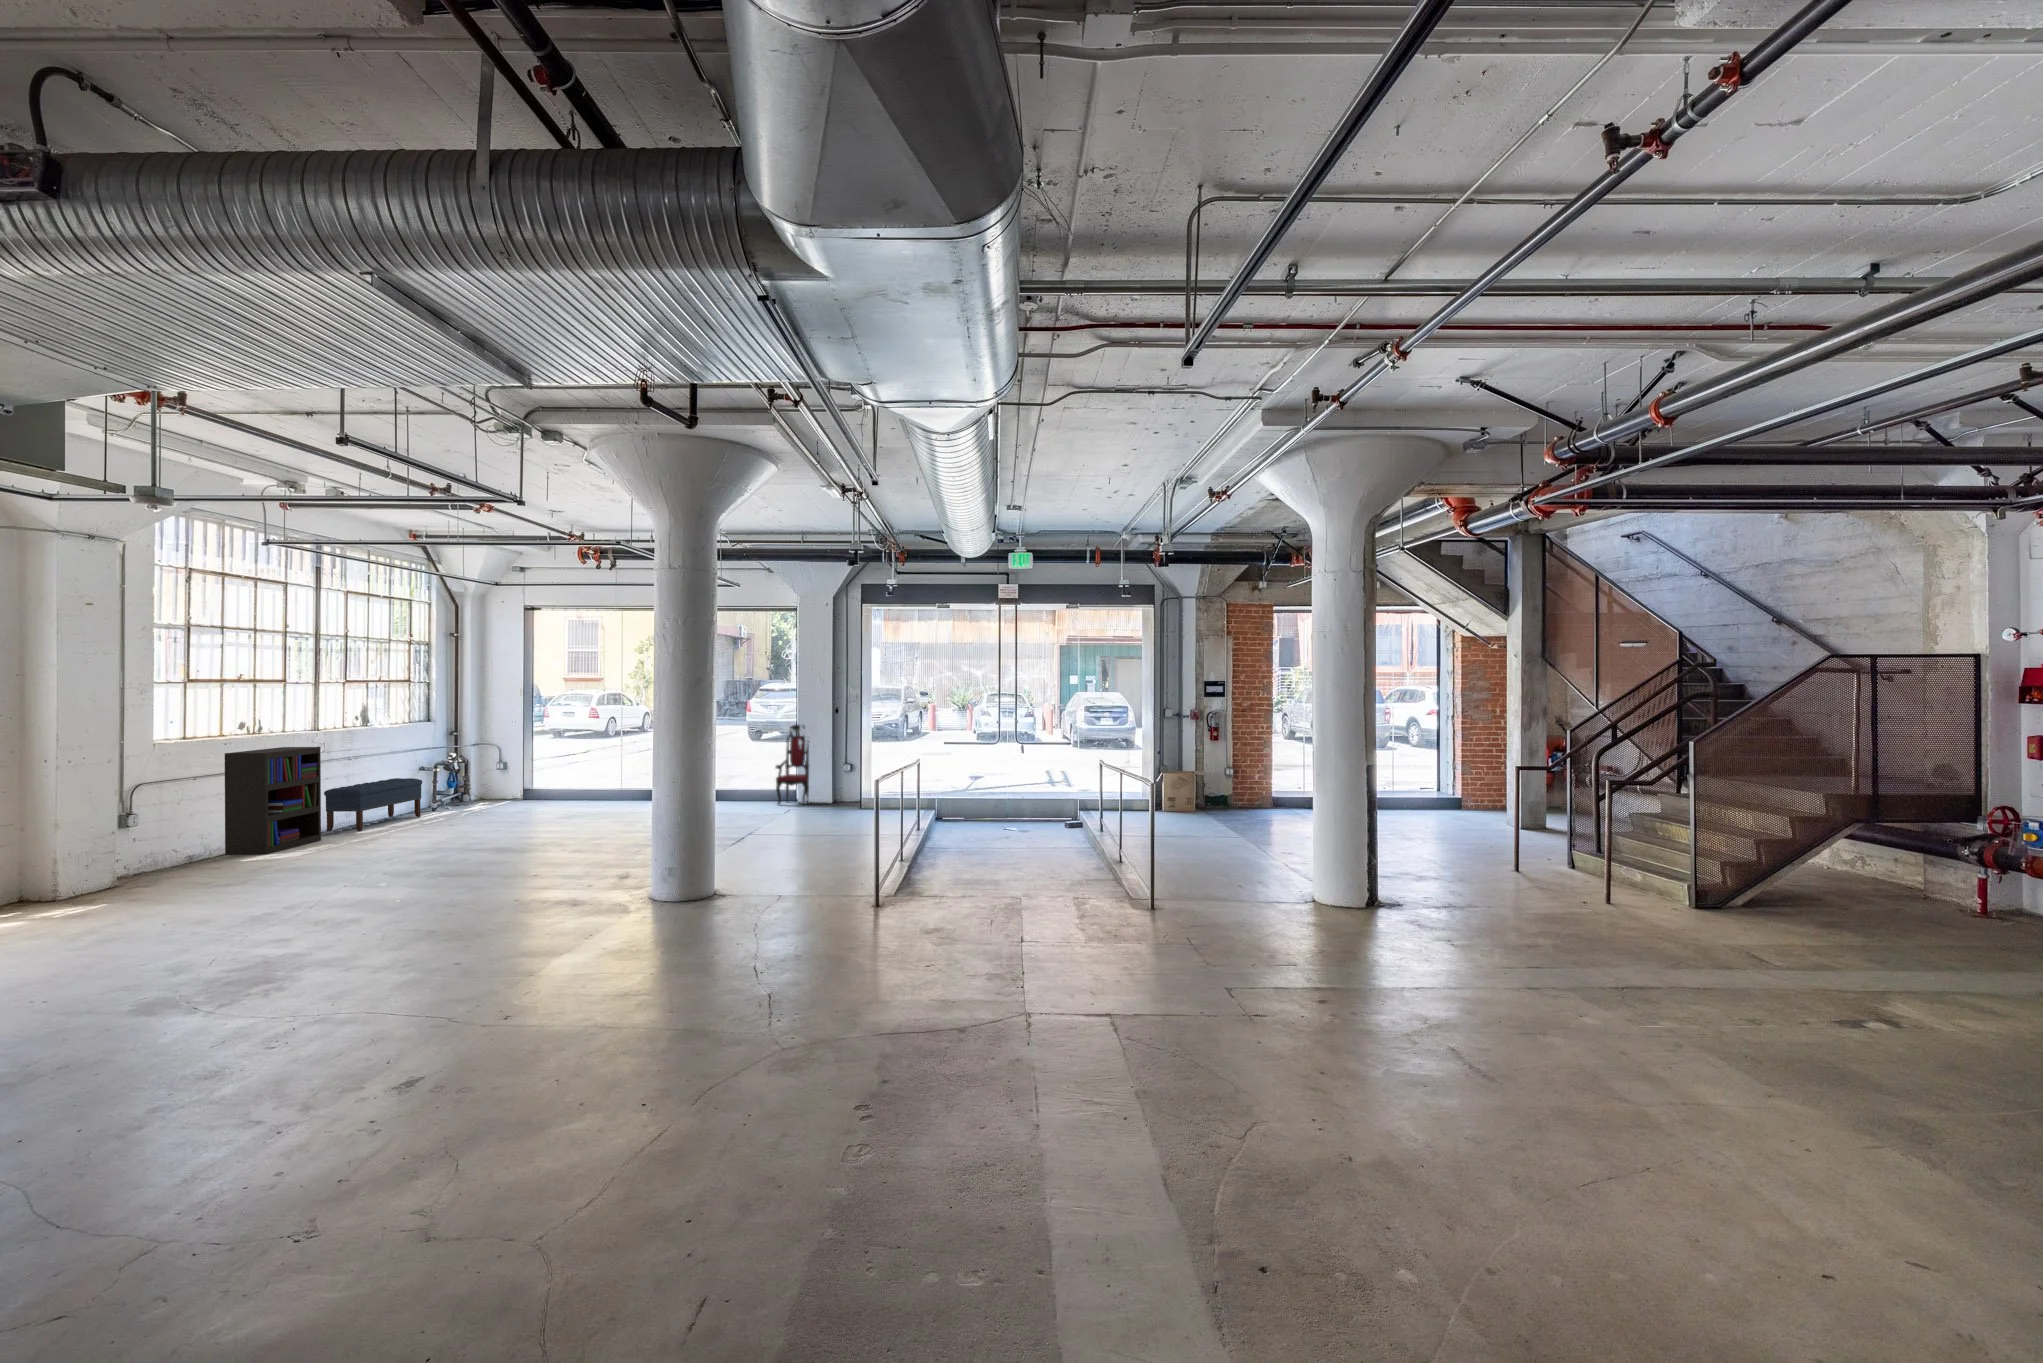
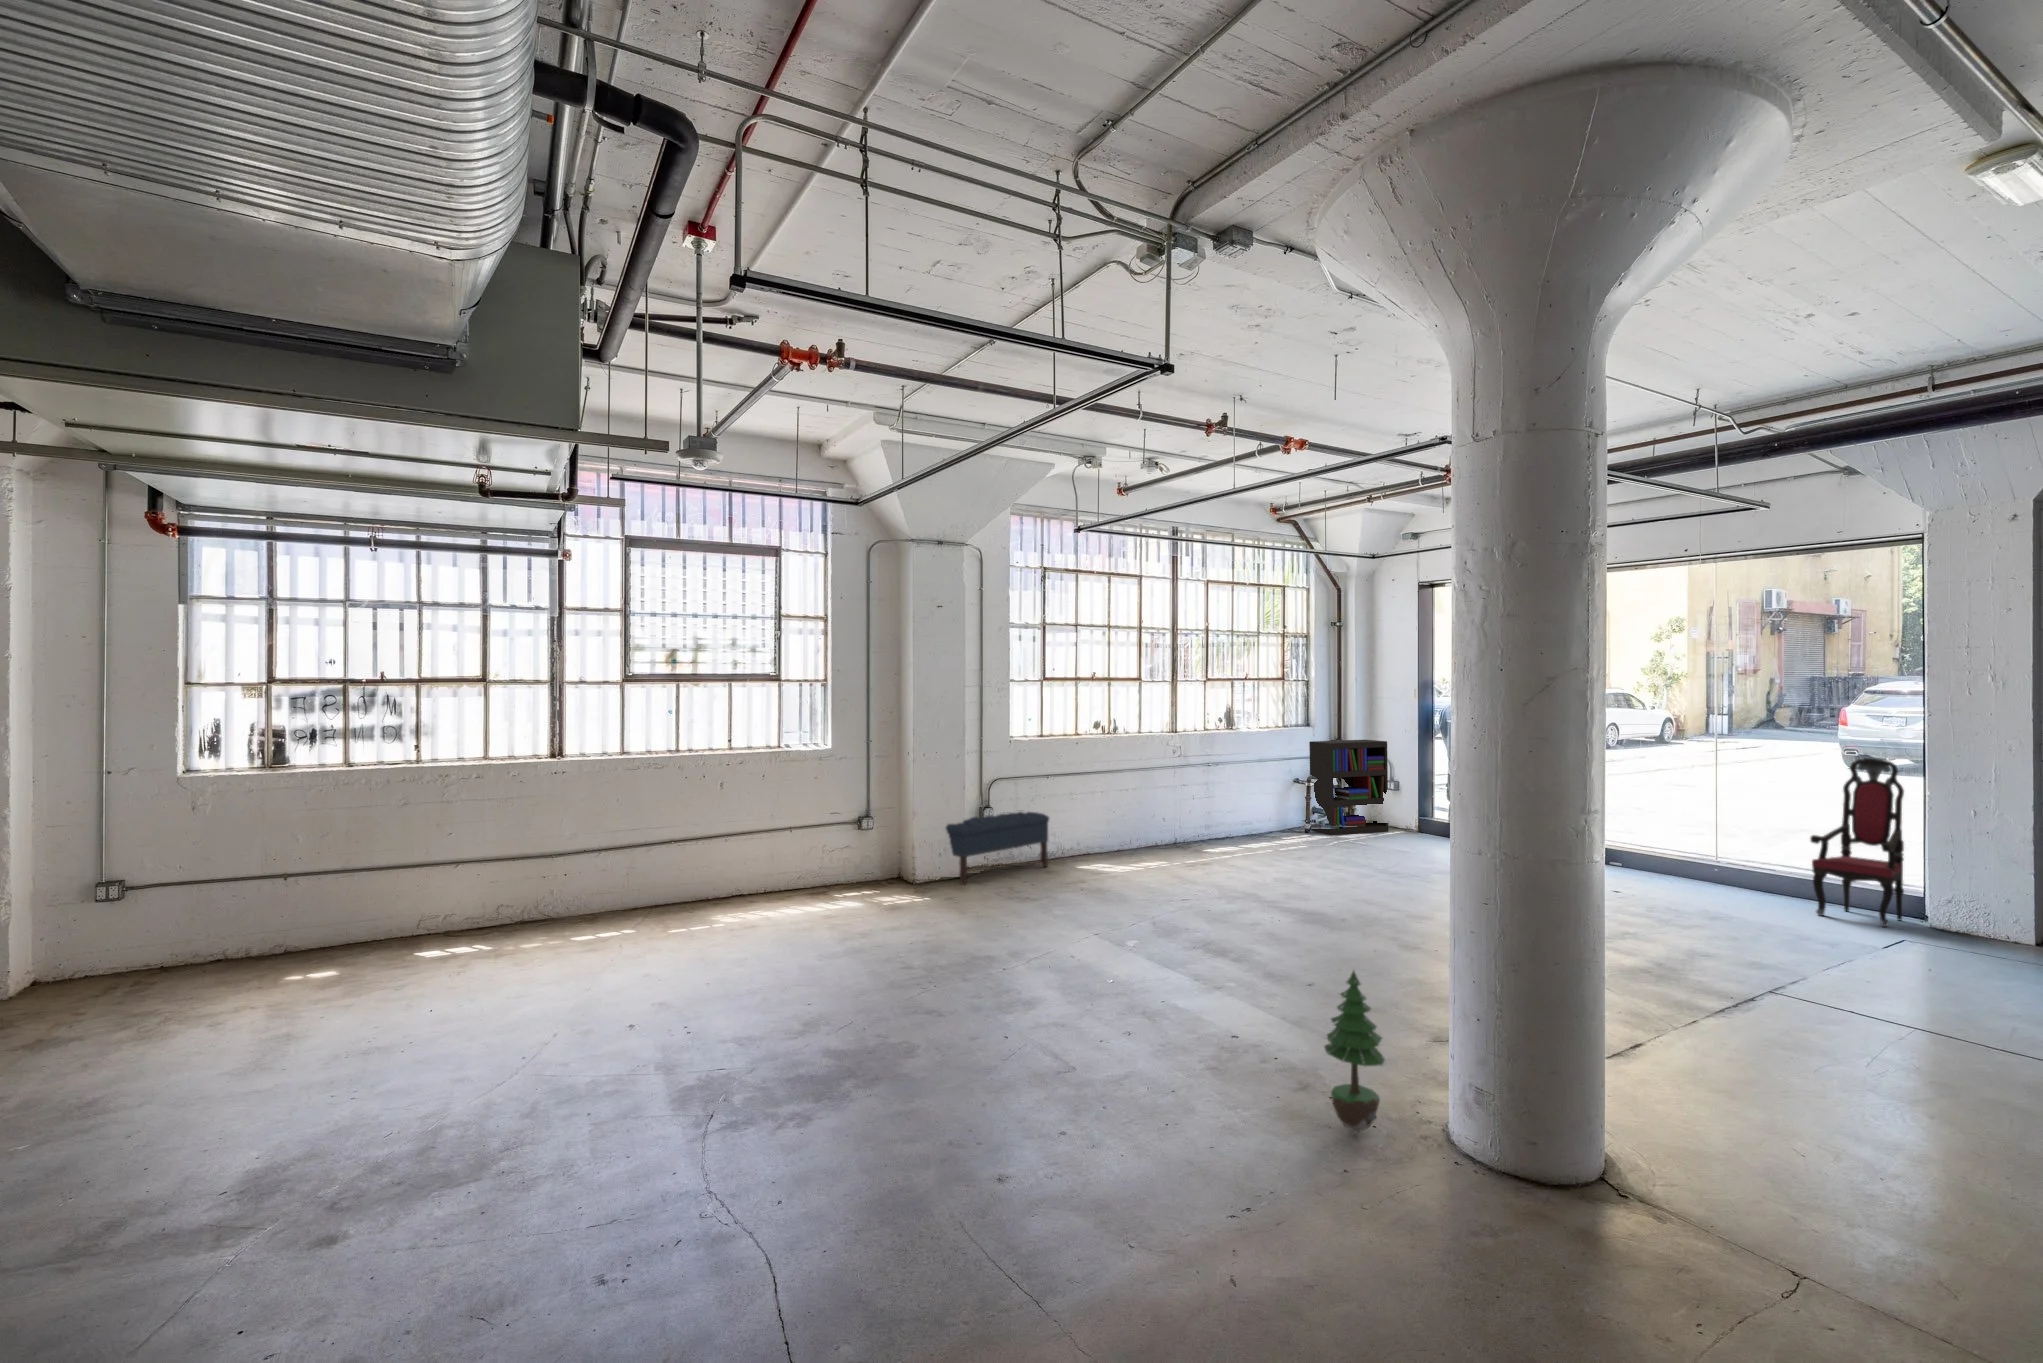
bookshelf: present [225,747,321,855] -> present [1309,740,1388,835]
bench: present [324,778,422,831] -> present [946,812,1049,885]
potted tree: none [664,827,694,905] -> present [1324,971,1384,1132]

